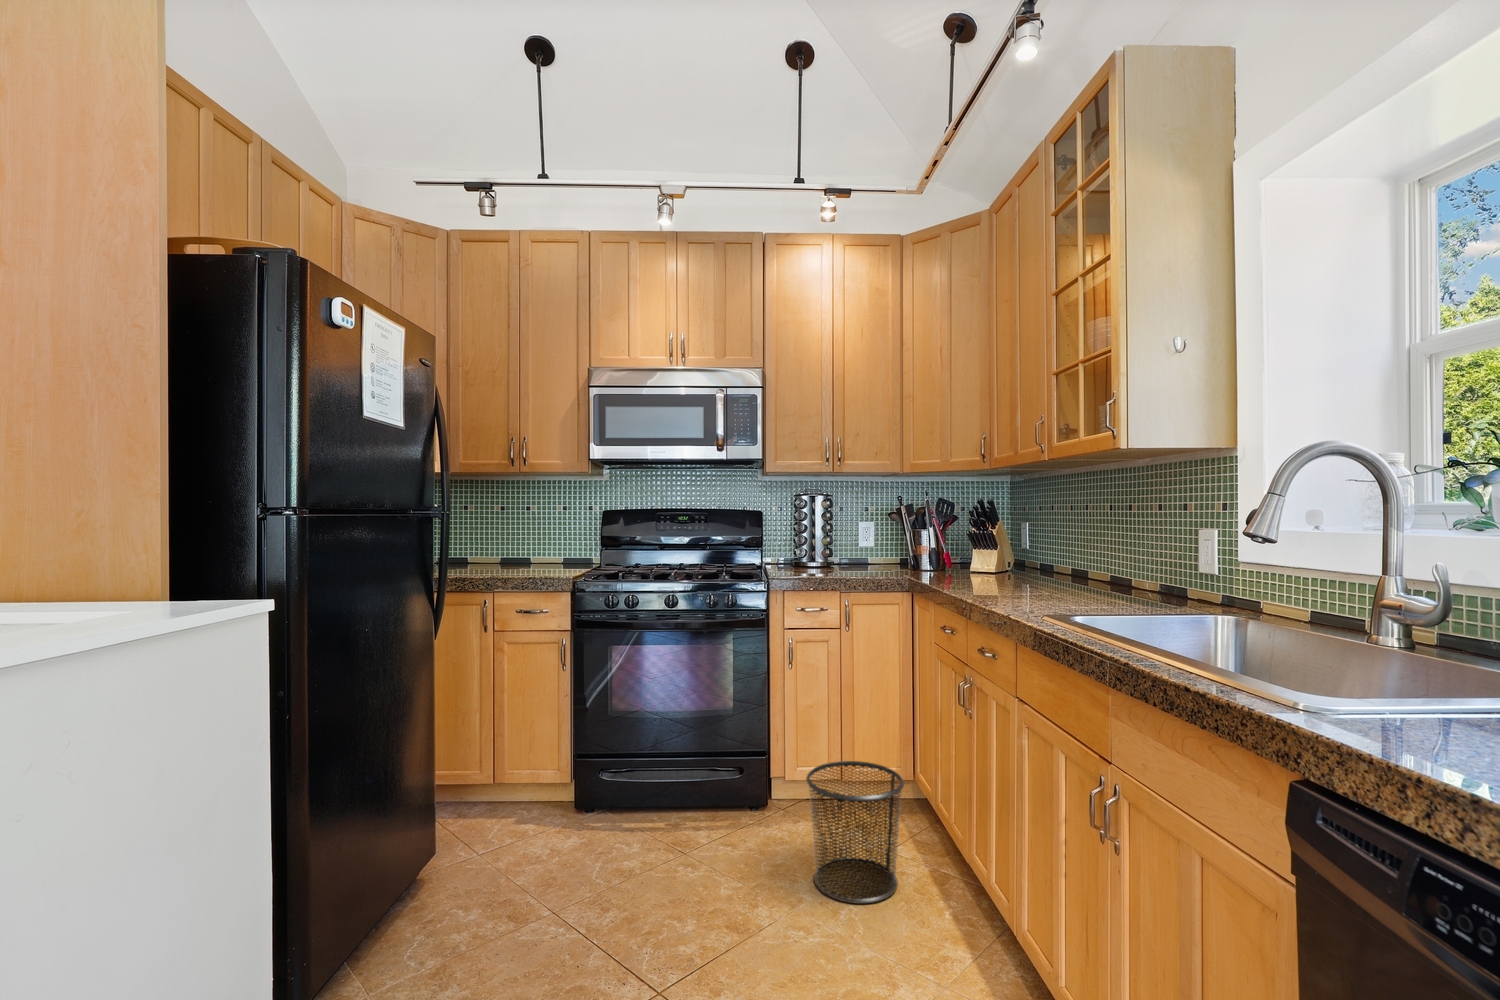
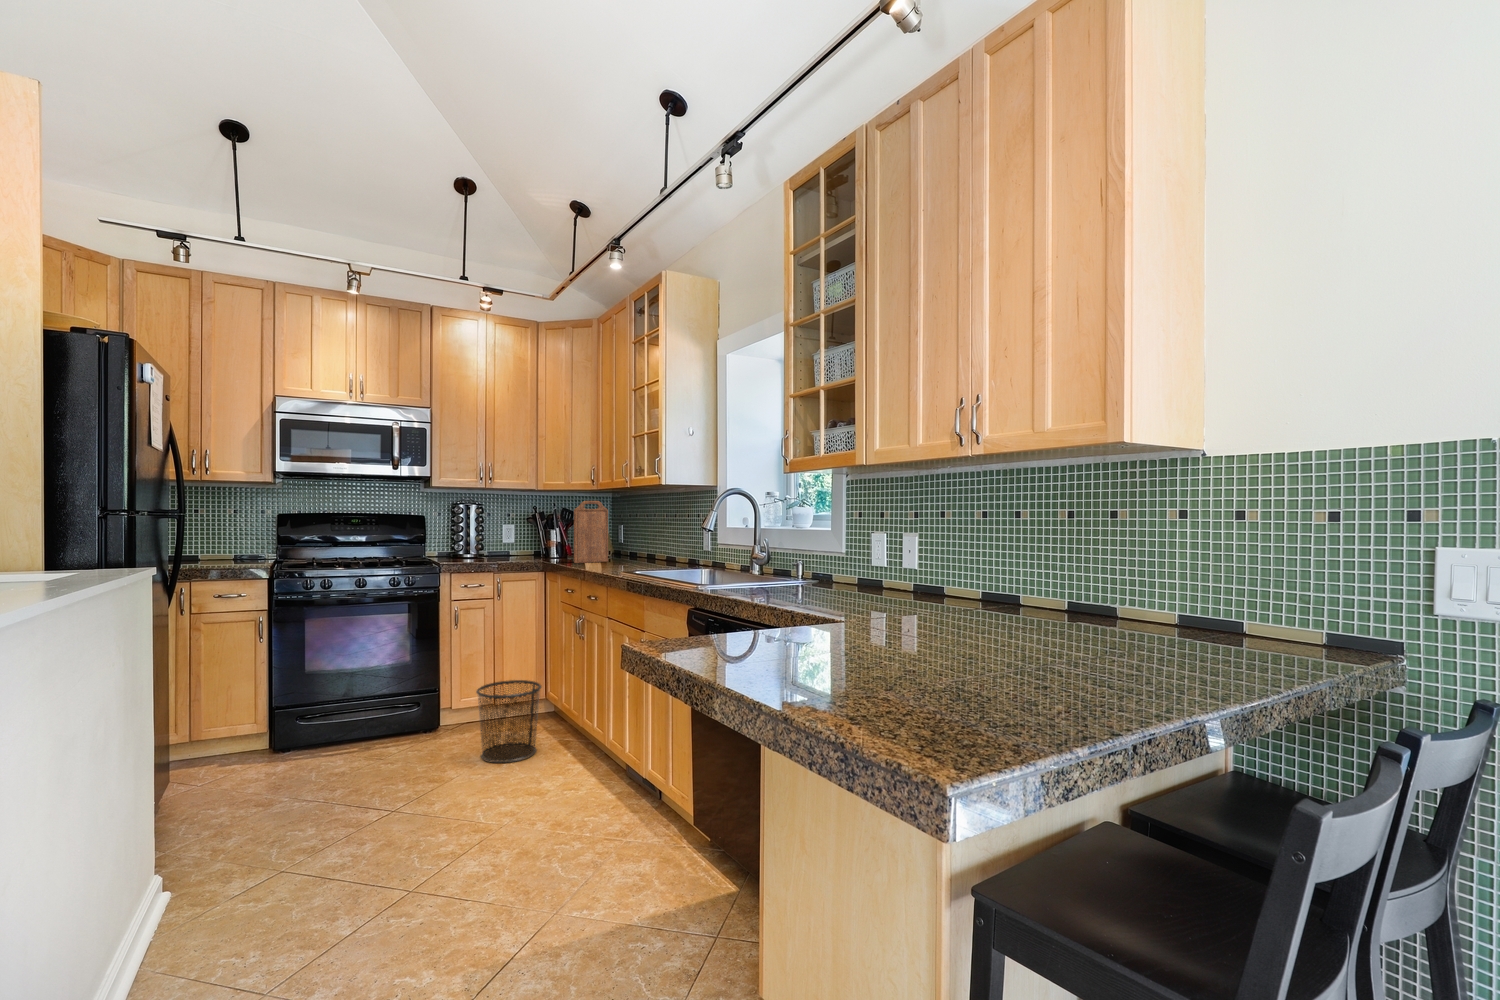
cutting board: none [954,486,1010,583] -> present [574,501,608,563]

